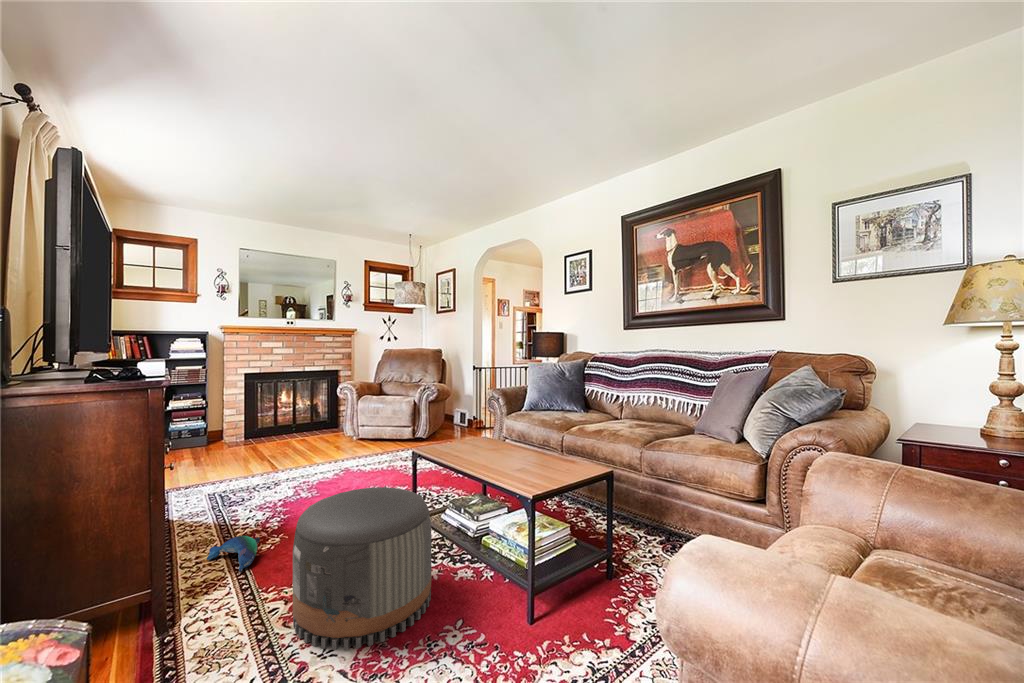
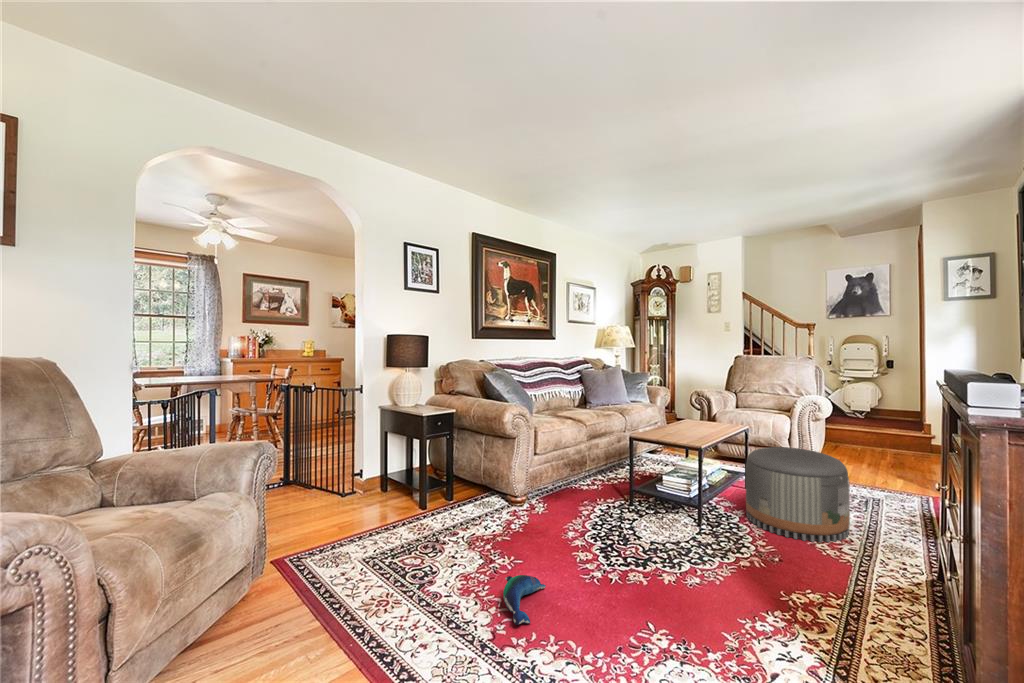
plush toy: present [207,536,260,571] -> present [503,575,546,625]

